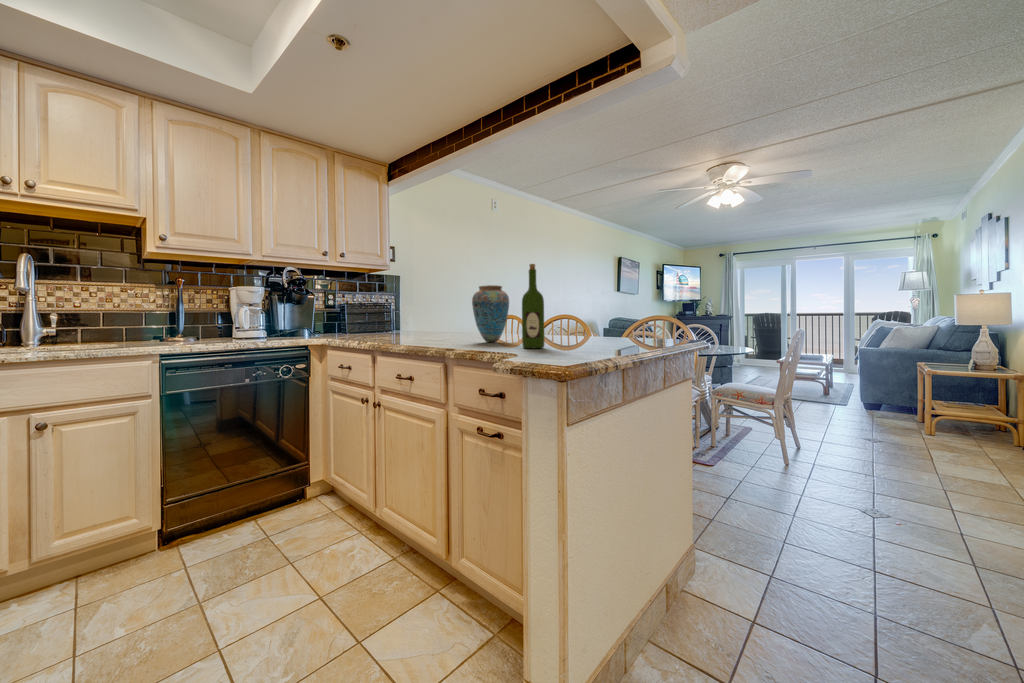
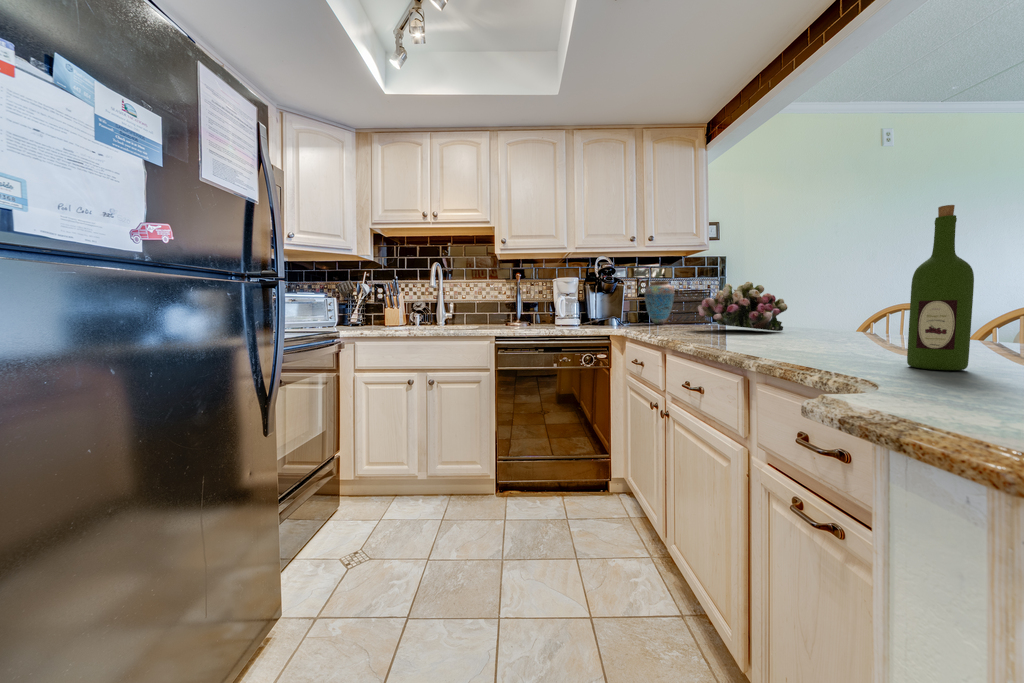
vase: present [472,285,509,342] -> present [644,281,674,324]
flower arrangement: none [388,299,450,336] -> present [698,282,788,331]

